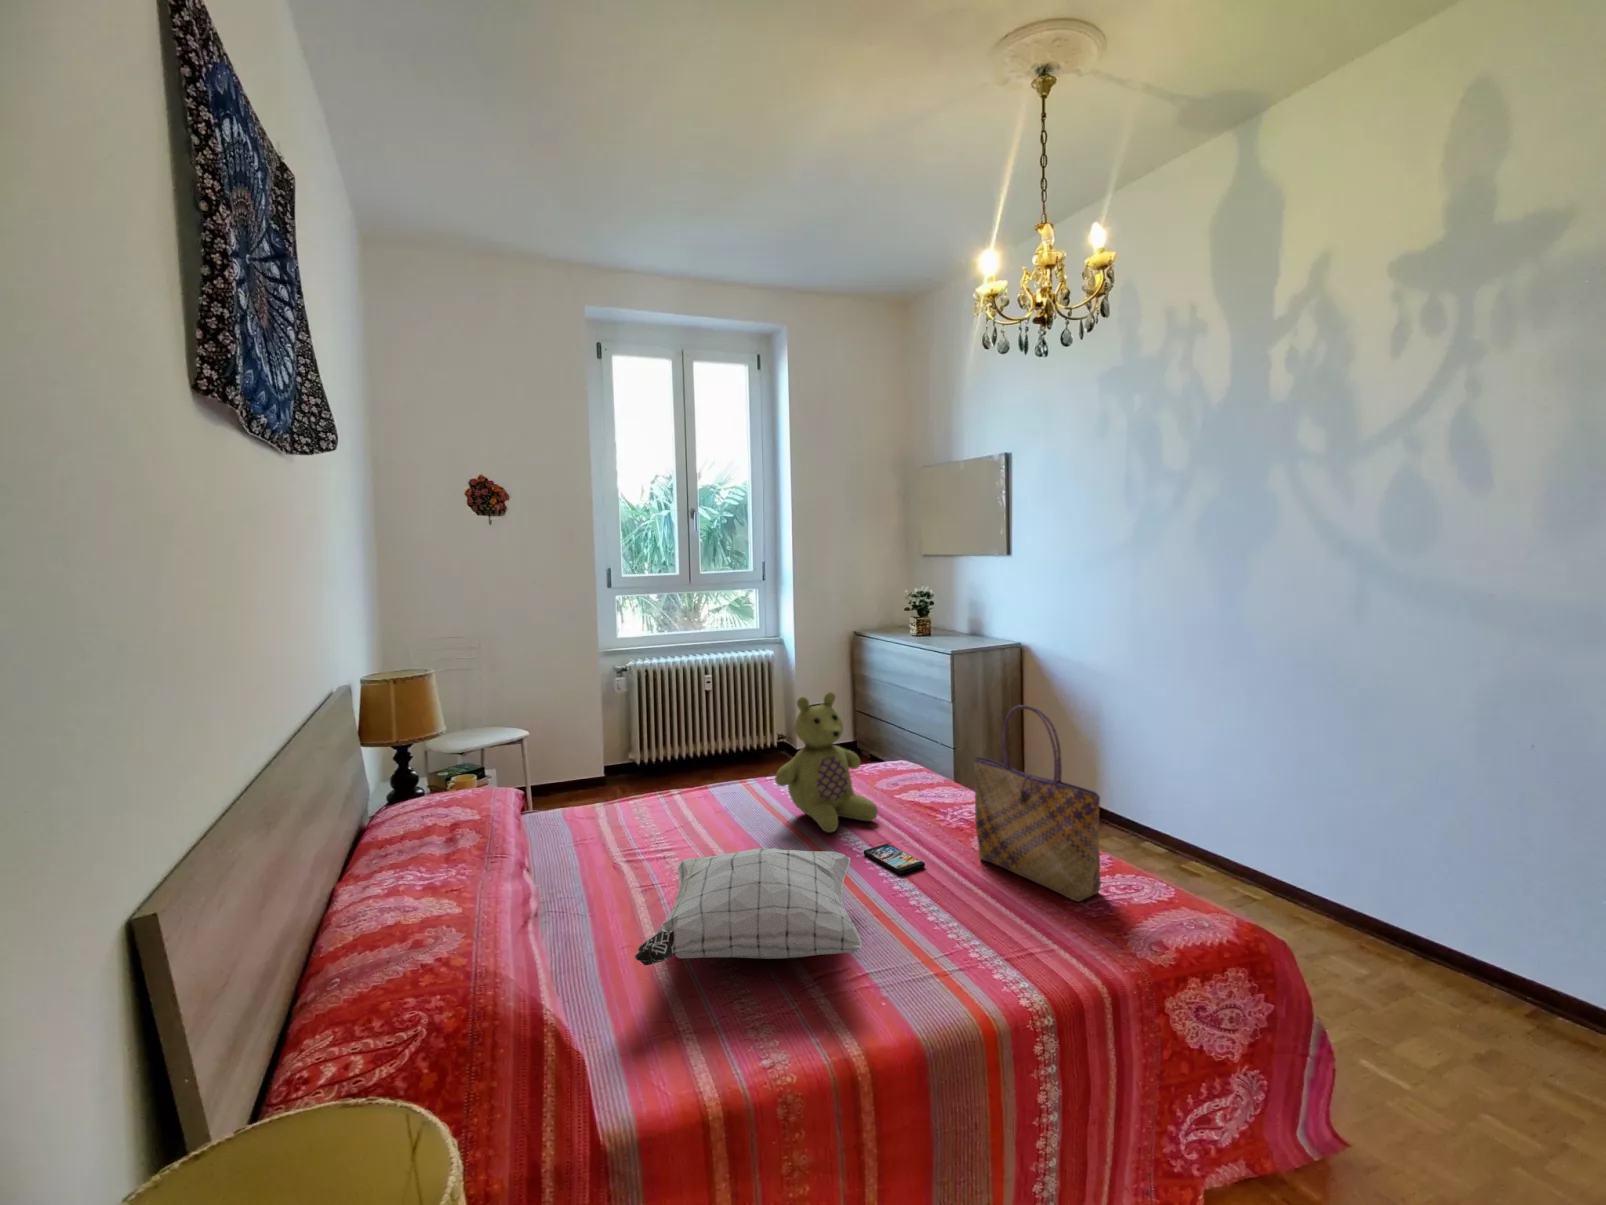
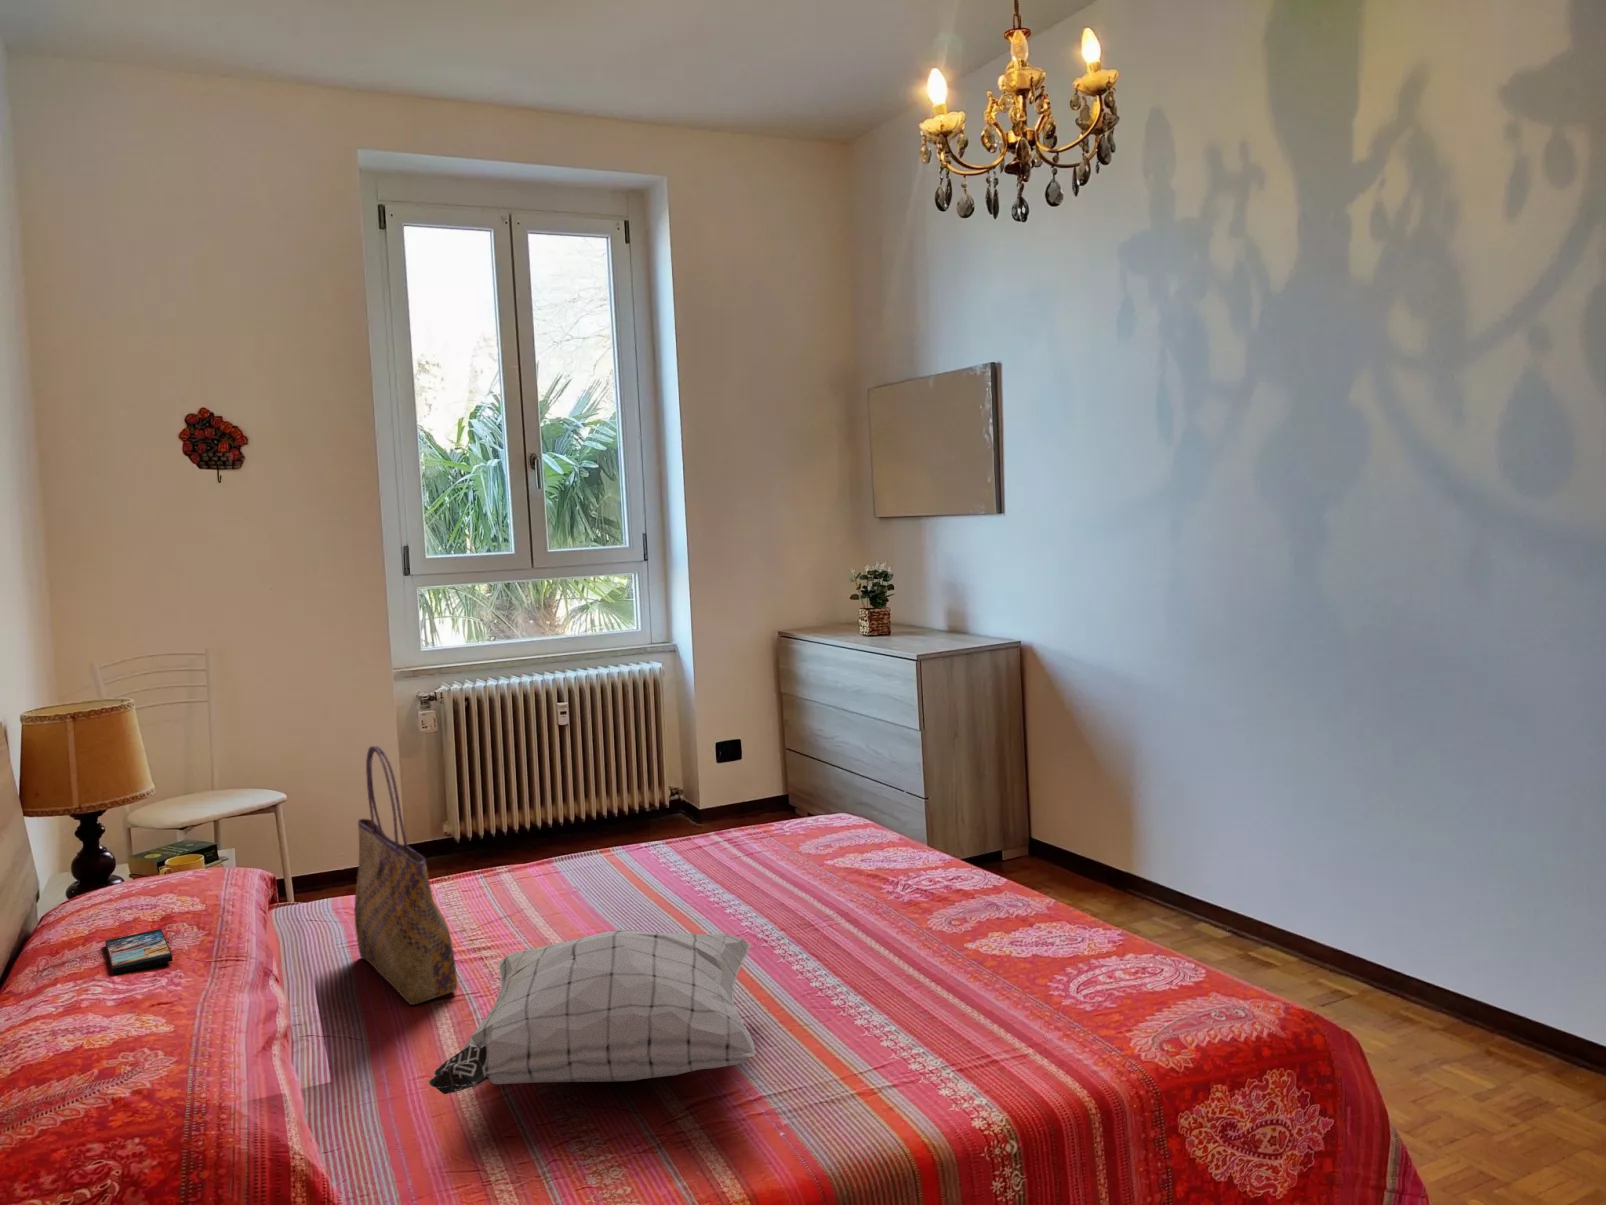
stuffed bear: present [775,692,878,832] -> none [649,714,800,916]
tote bag: present [974,705,1101,902] -> present [354,746,457,1005]
smartphone: present [864,844,925,874] -> present [105,929,172,975]

